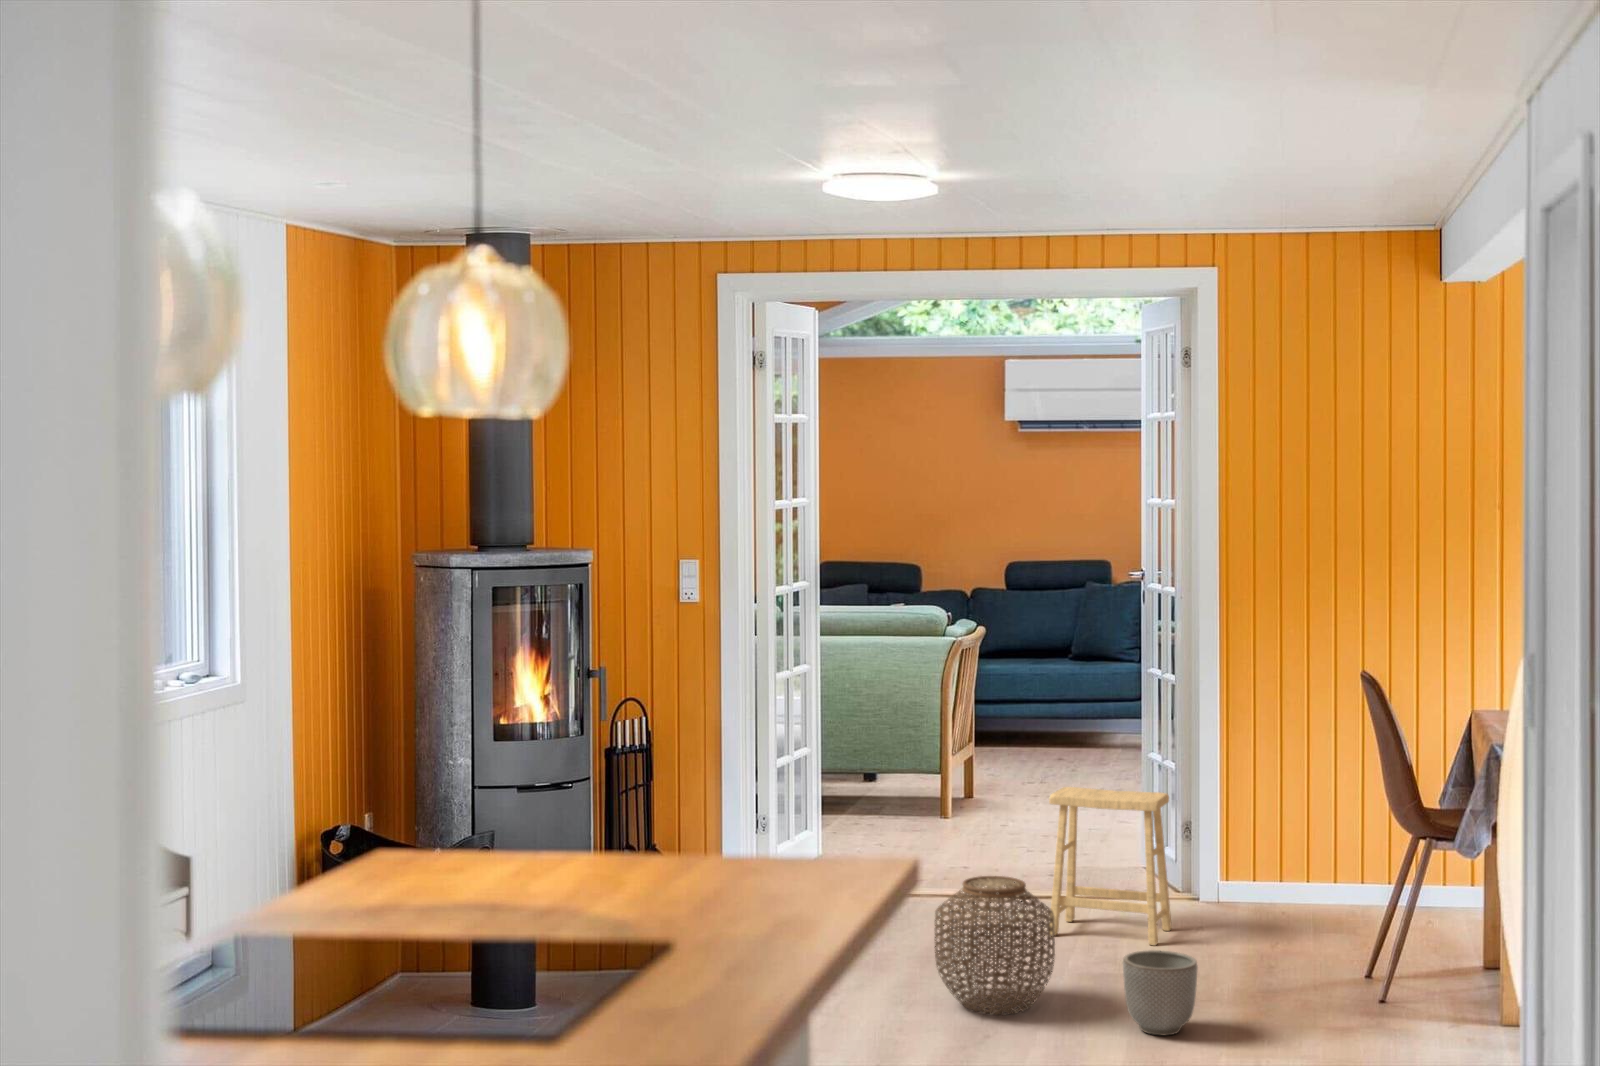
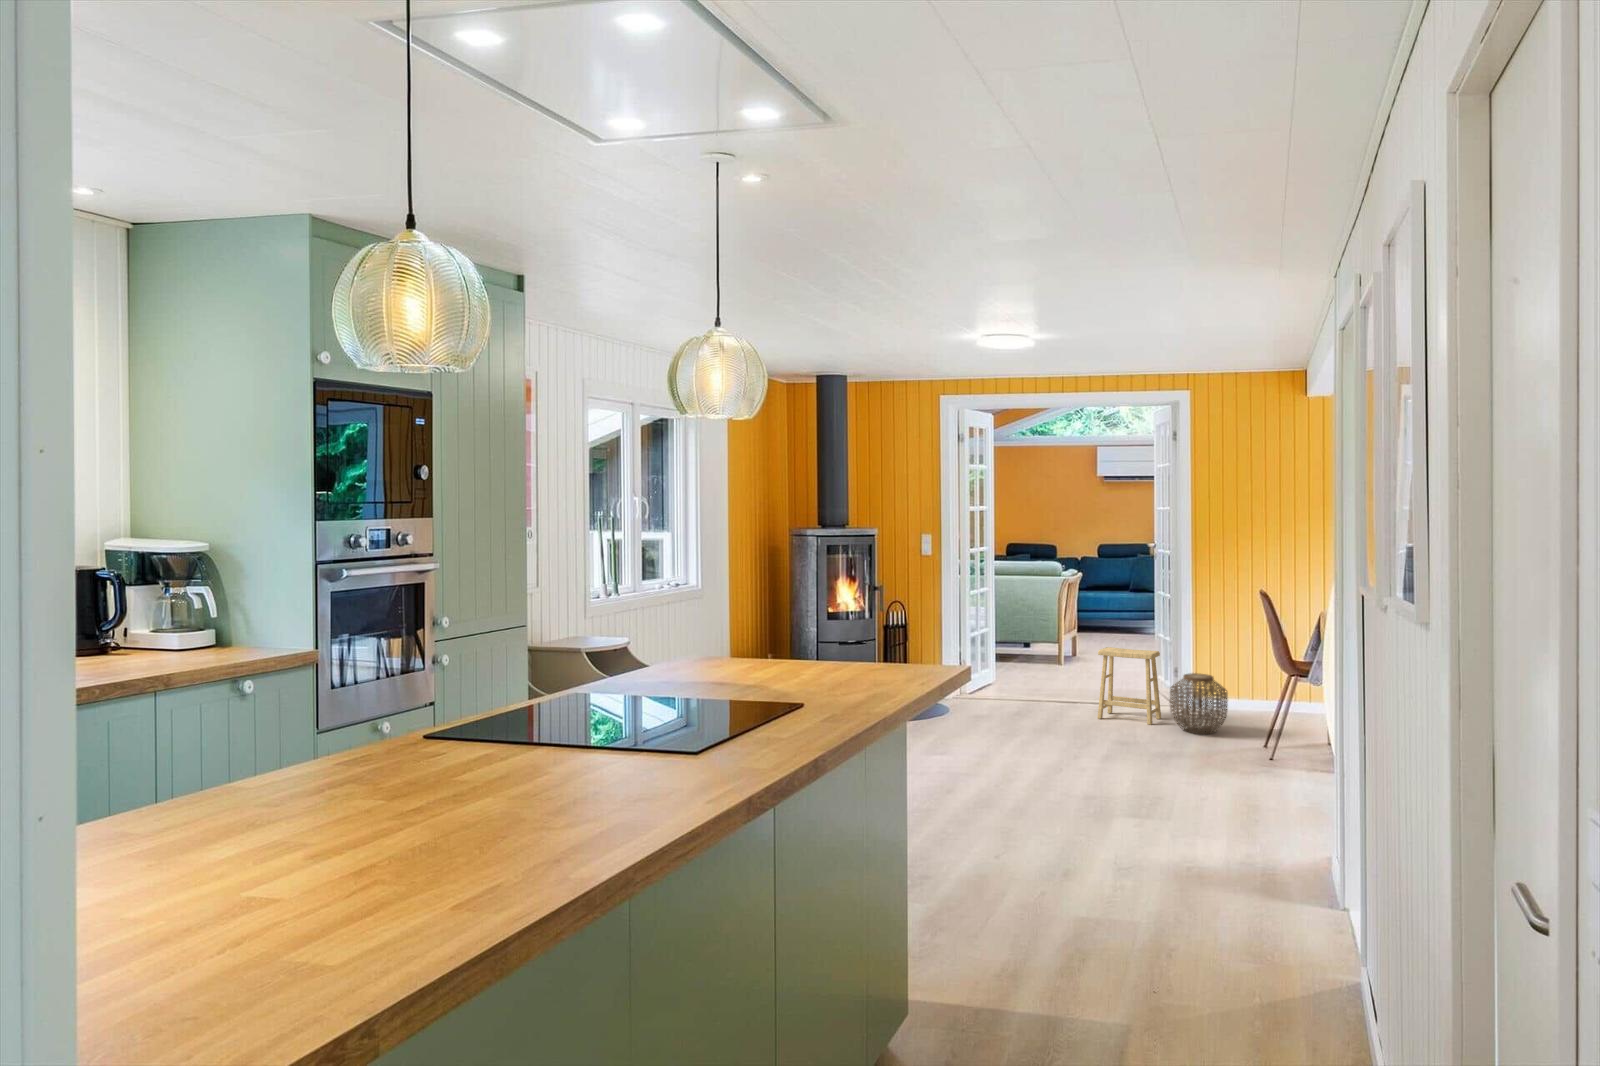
woven basket: present [935,876,1055,1015] -> present [1170,673,1228,734]
planter: present [1123,950,1198,1035] -> none [1123,721,1160,760]

